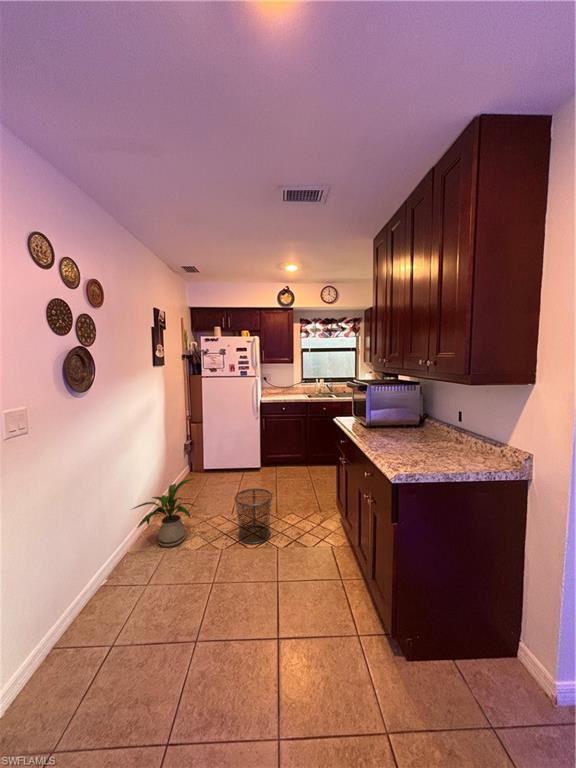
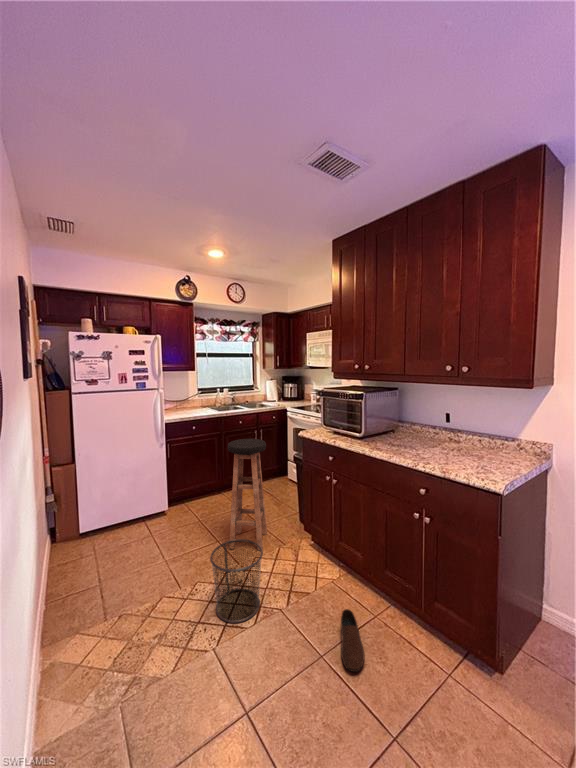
bar stool: none [278,419,314,510] -> present [228,439,267,550]
house plant: present [133,479,194,547] -> none [37,557,152,694]
shoe: none [285,560,318,599] -> present [341,609,364,672]

